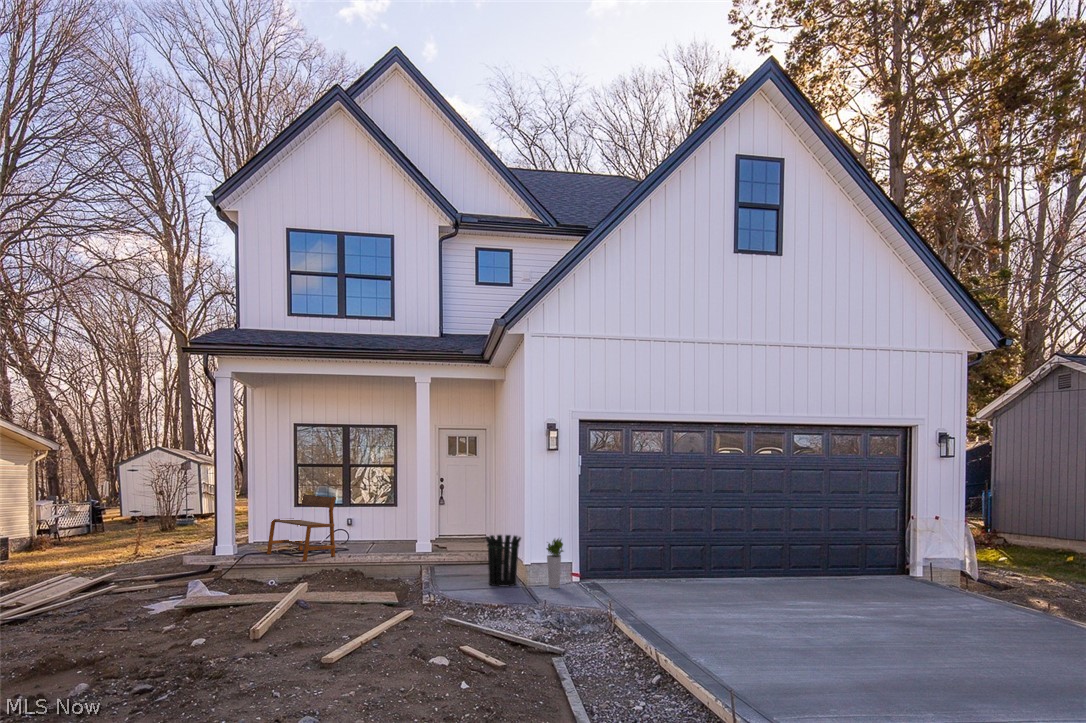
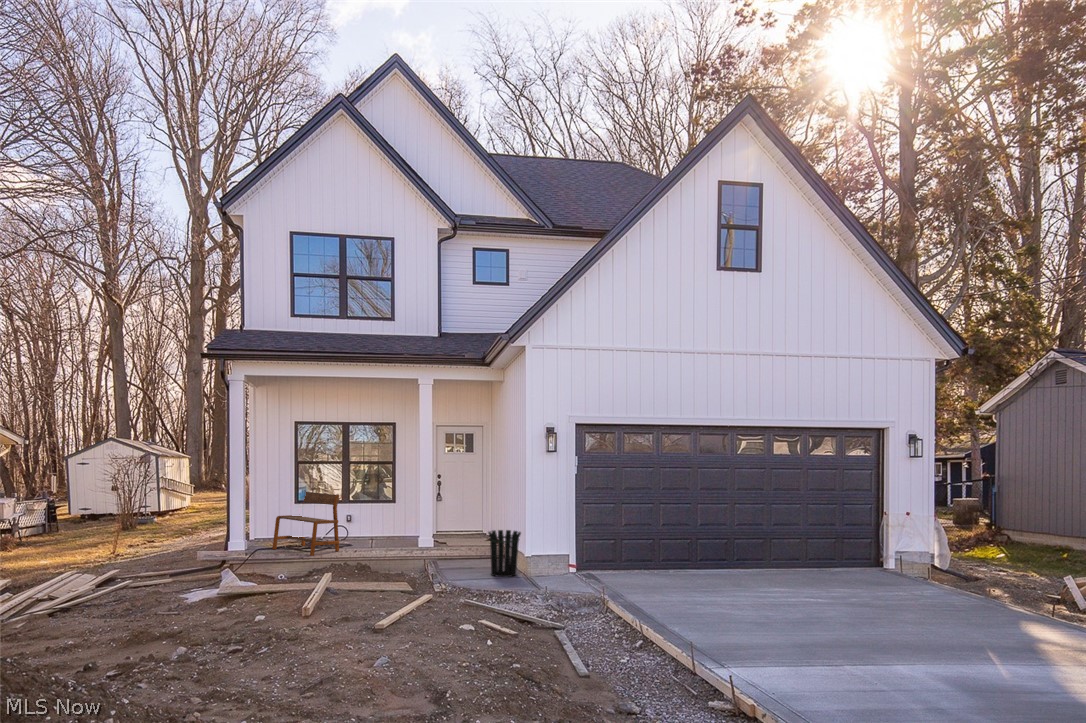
planter: present [546,539,563,588] -> none [543,532,562,579]

